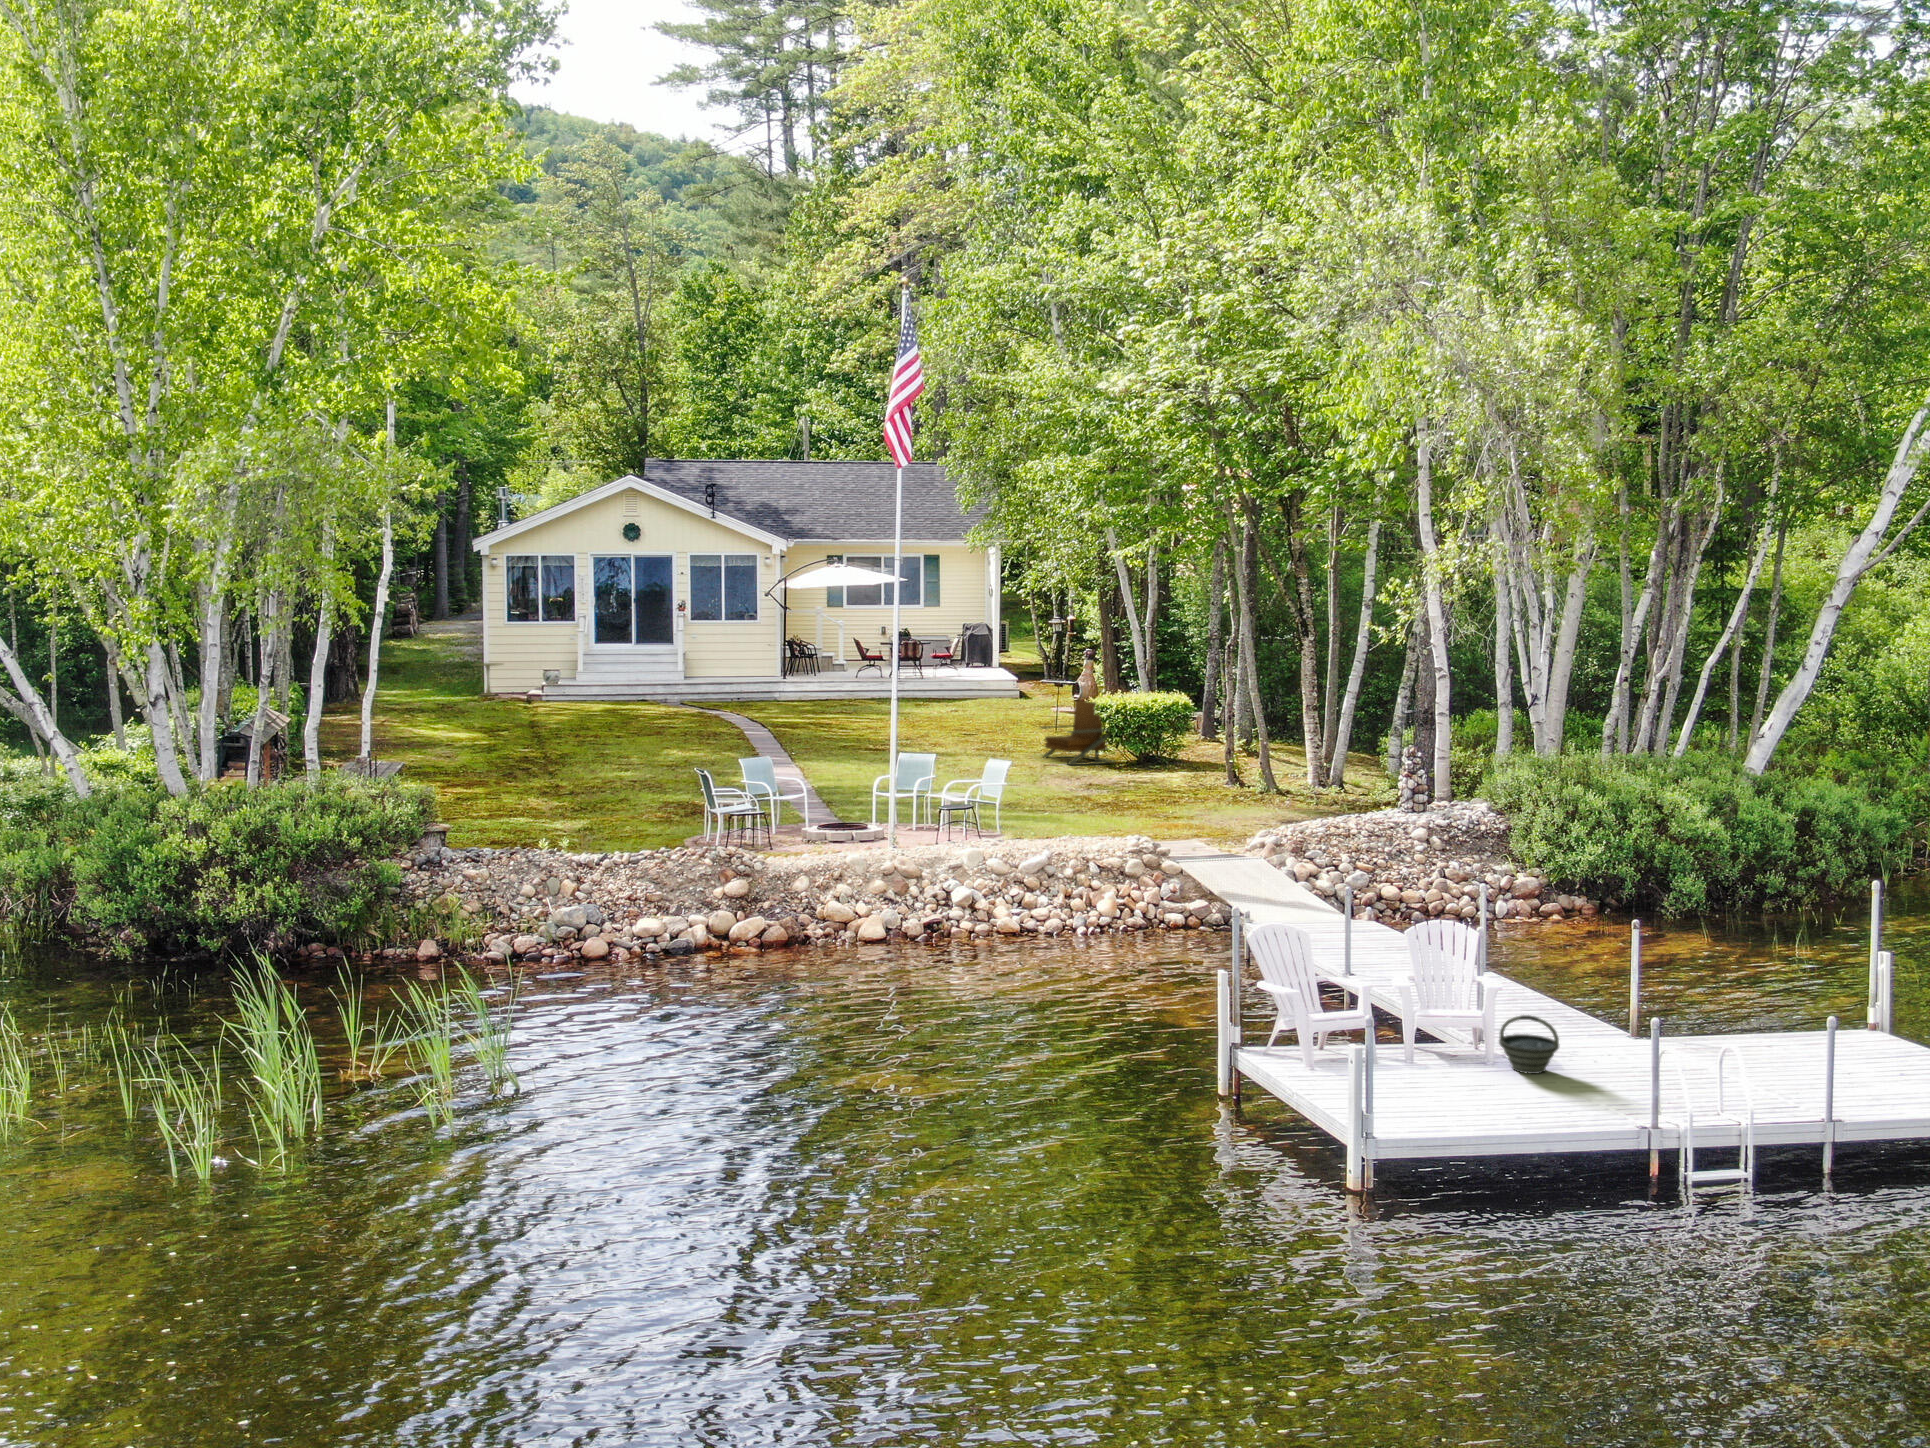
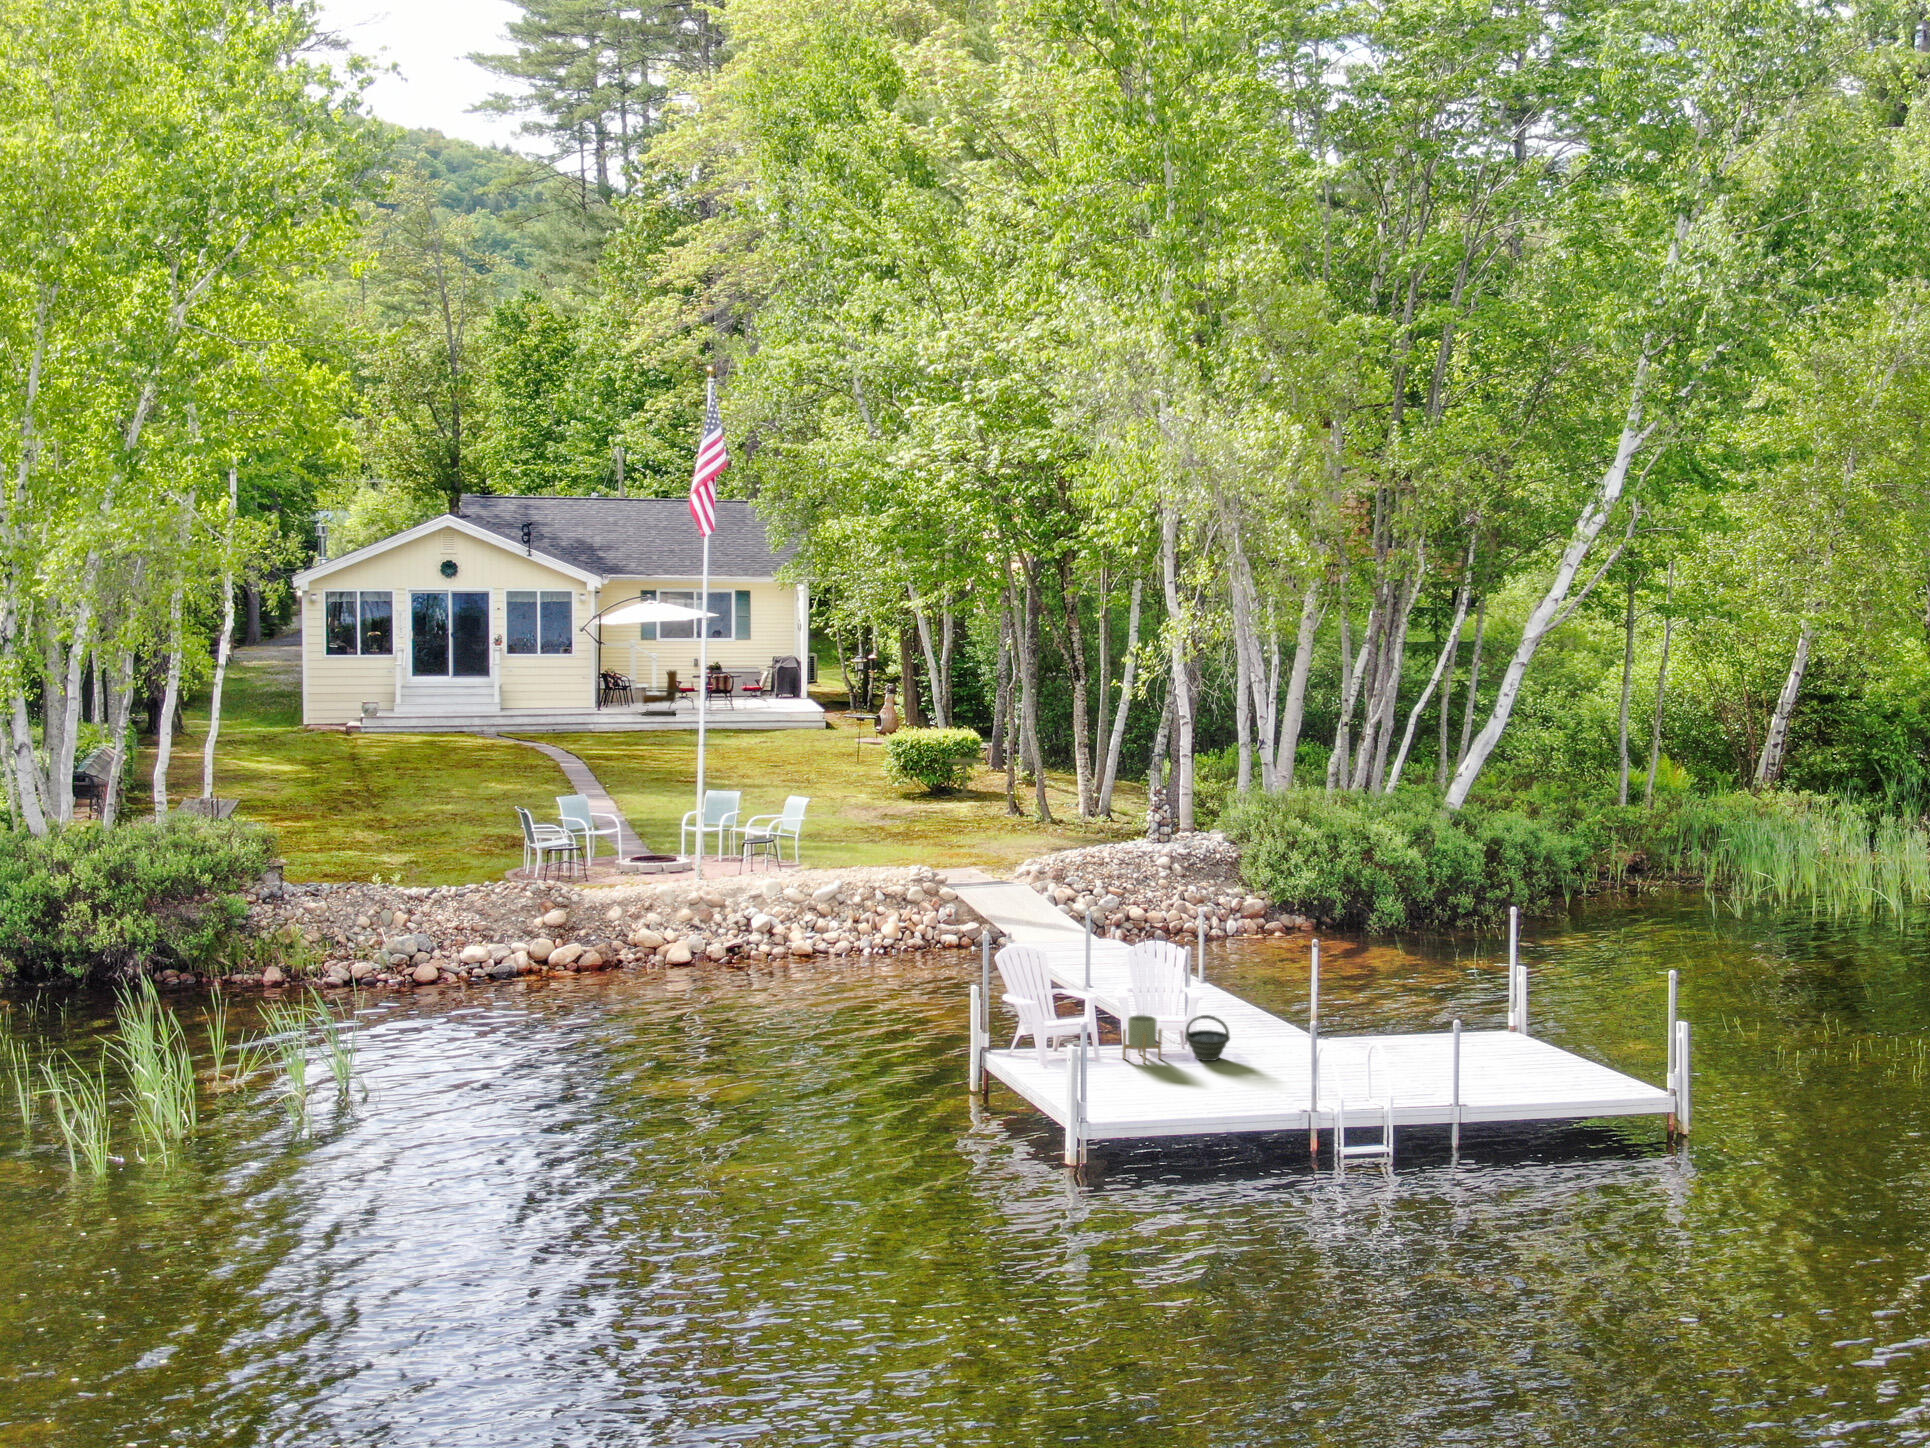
side table: present [473,663,502,696] -> present [948,759,982,797]
lounge chair: present [1040,701,1114,765] -> present [642,670,680,715]
planter: none [1418,1013,1469,1076] -> present [1123,1015,1162,1064]

